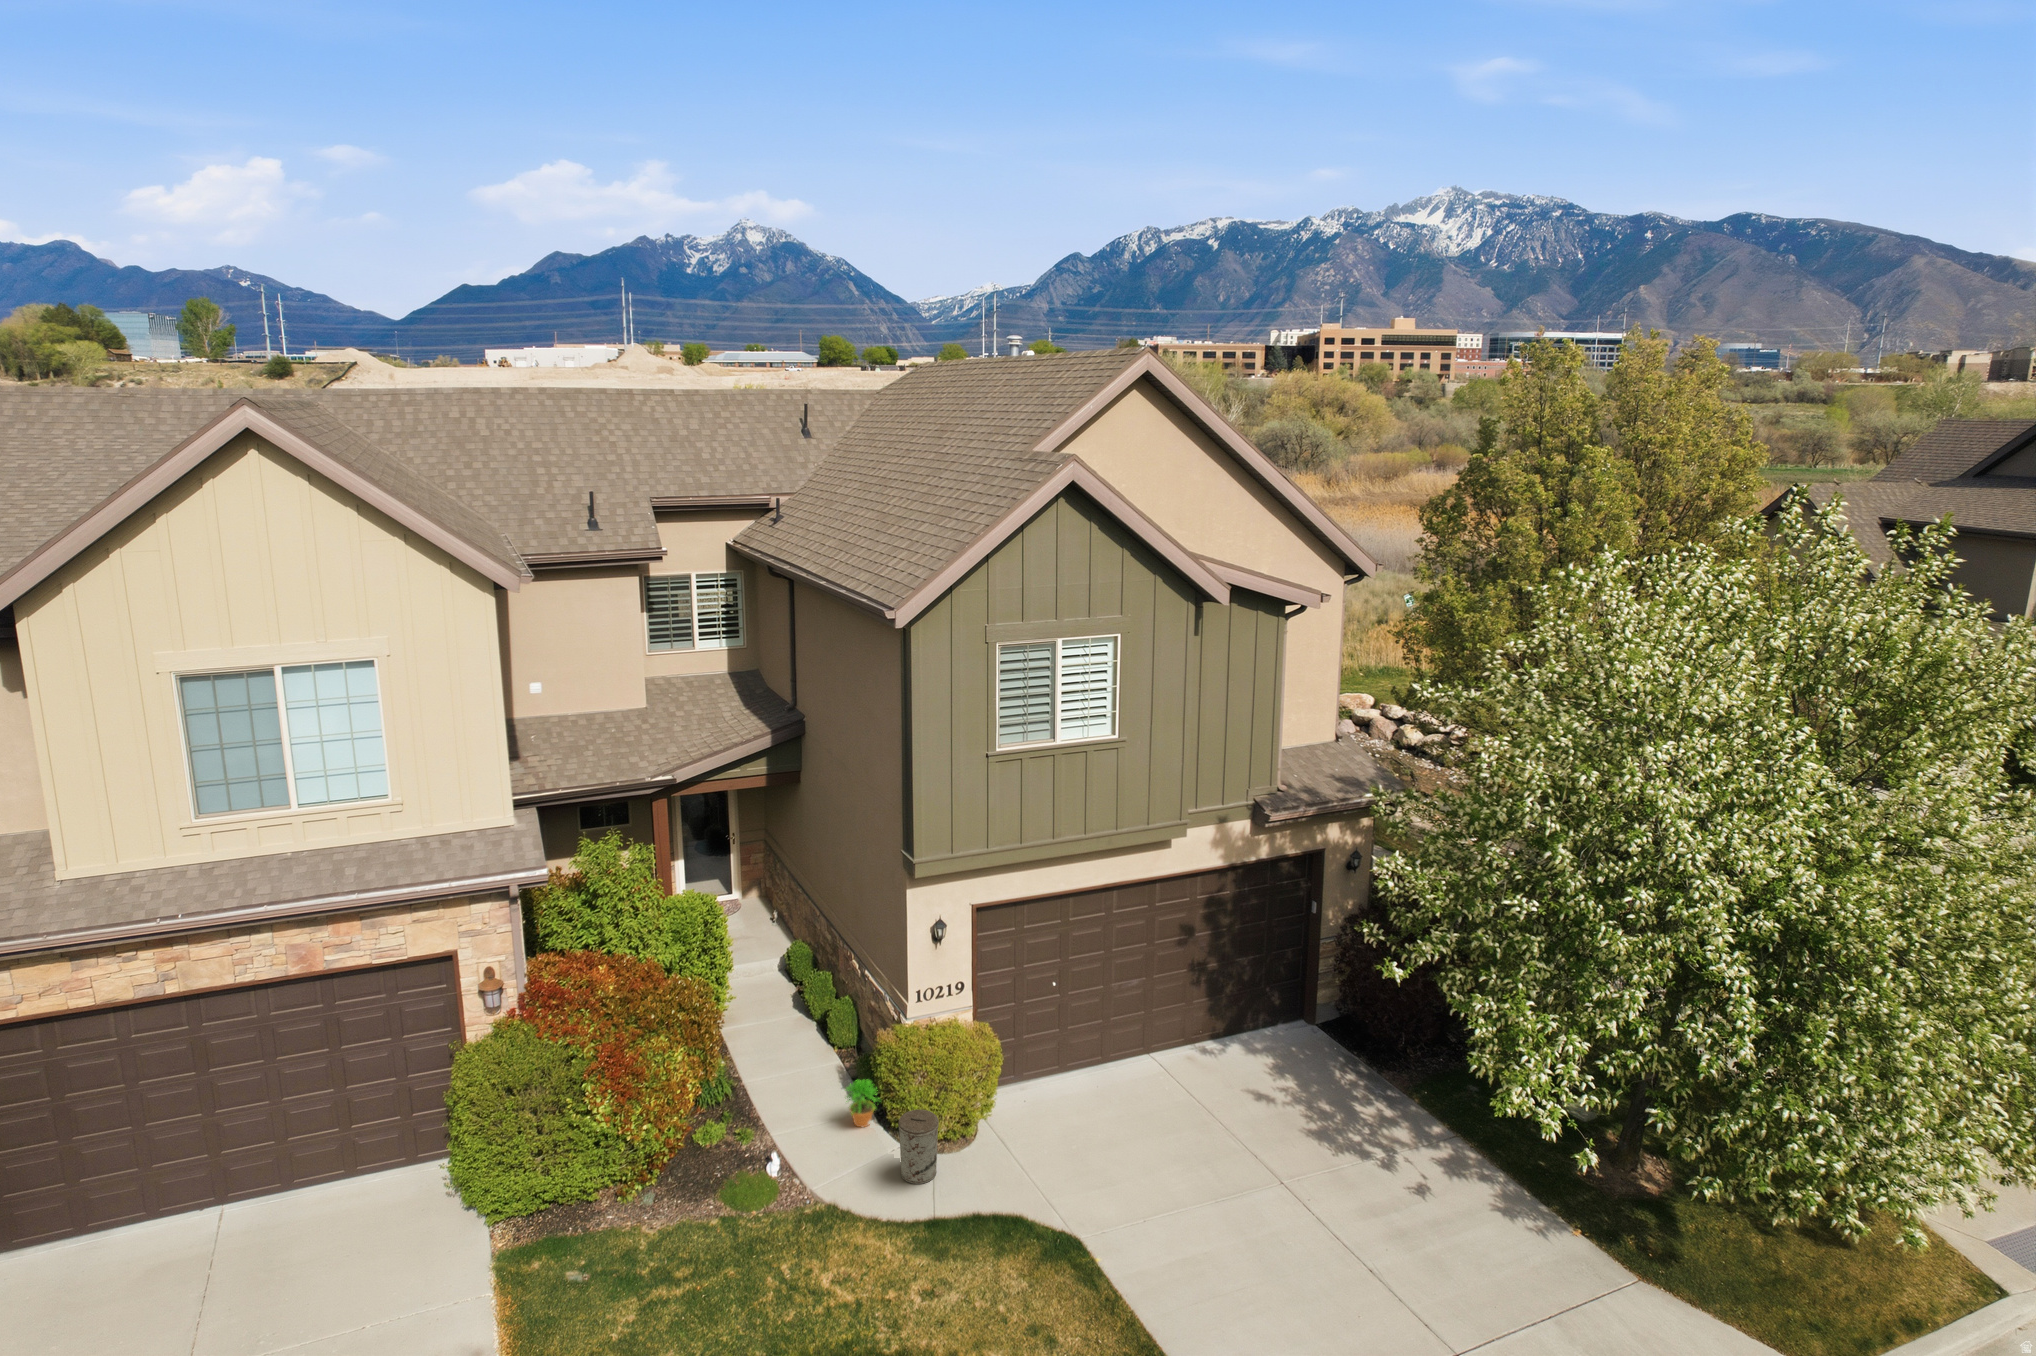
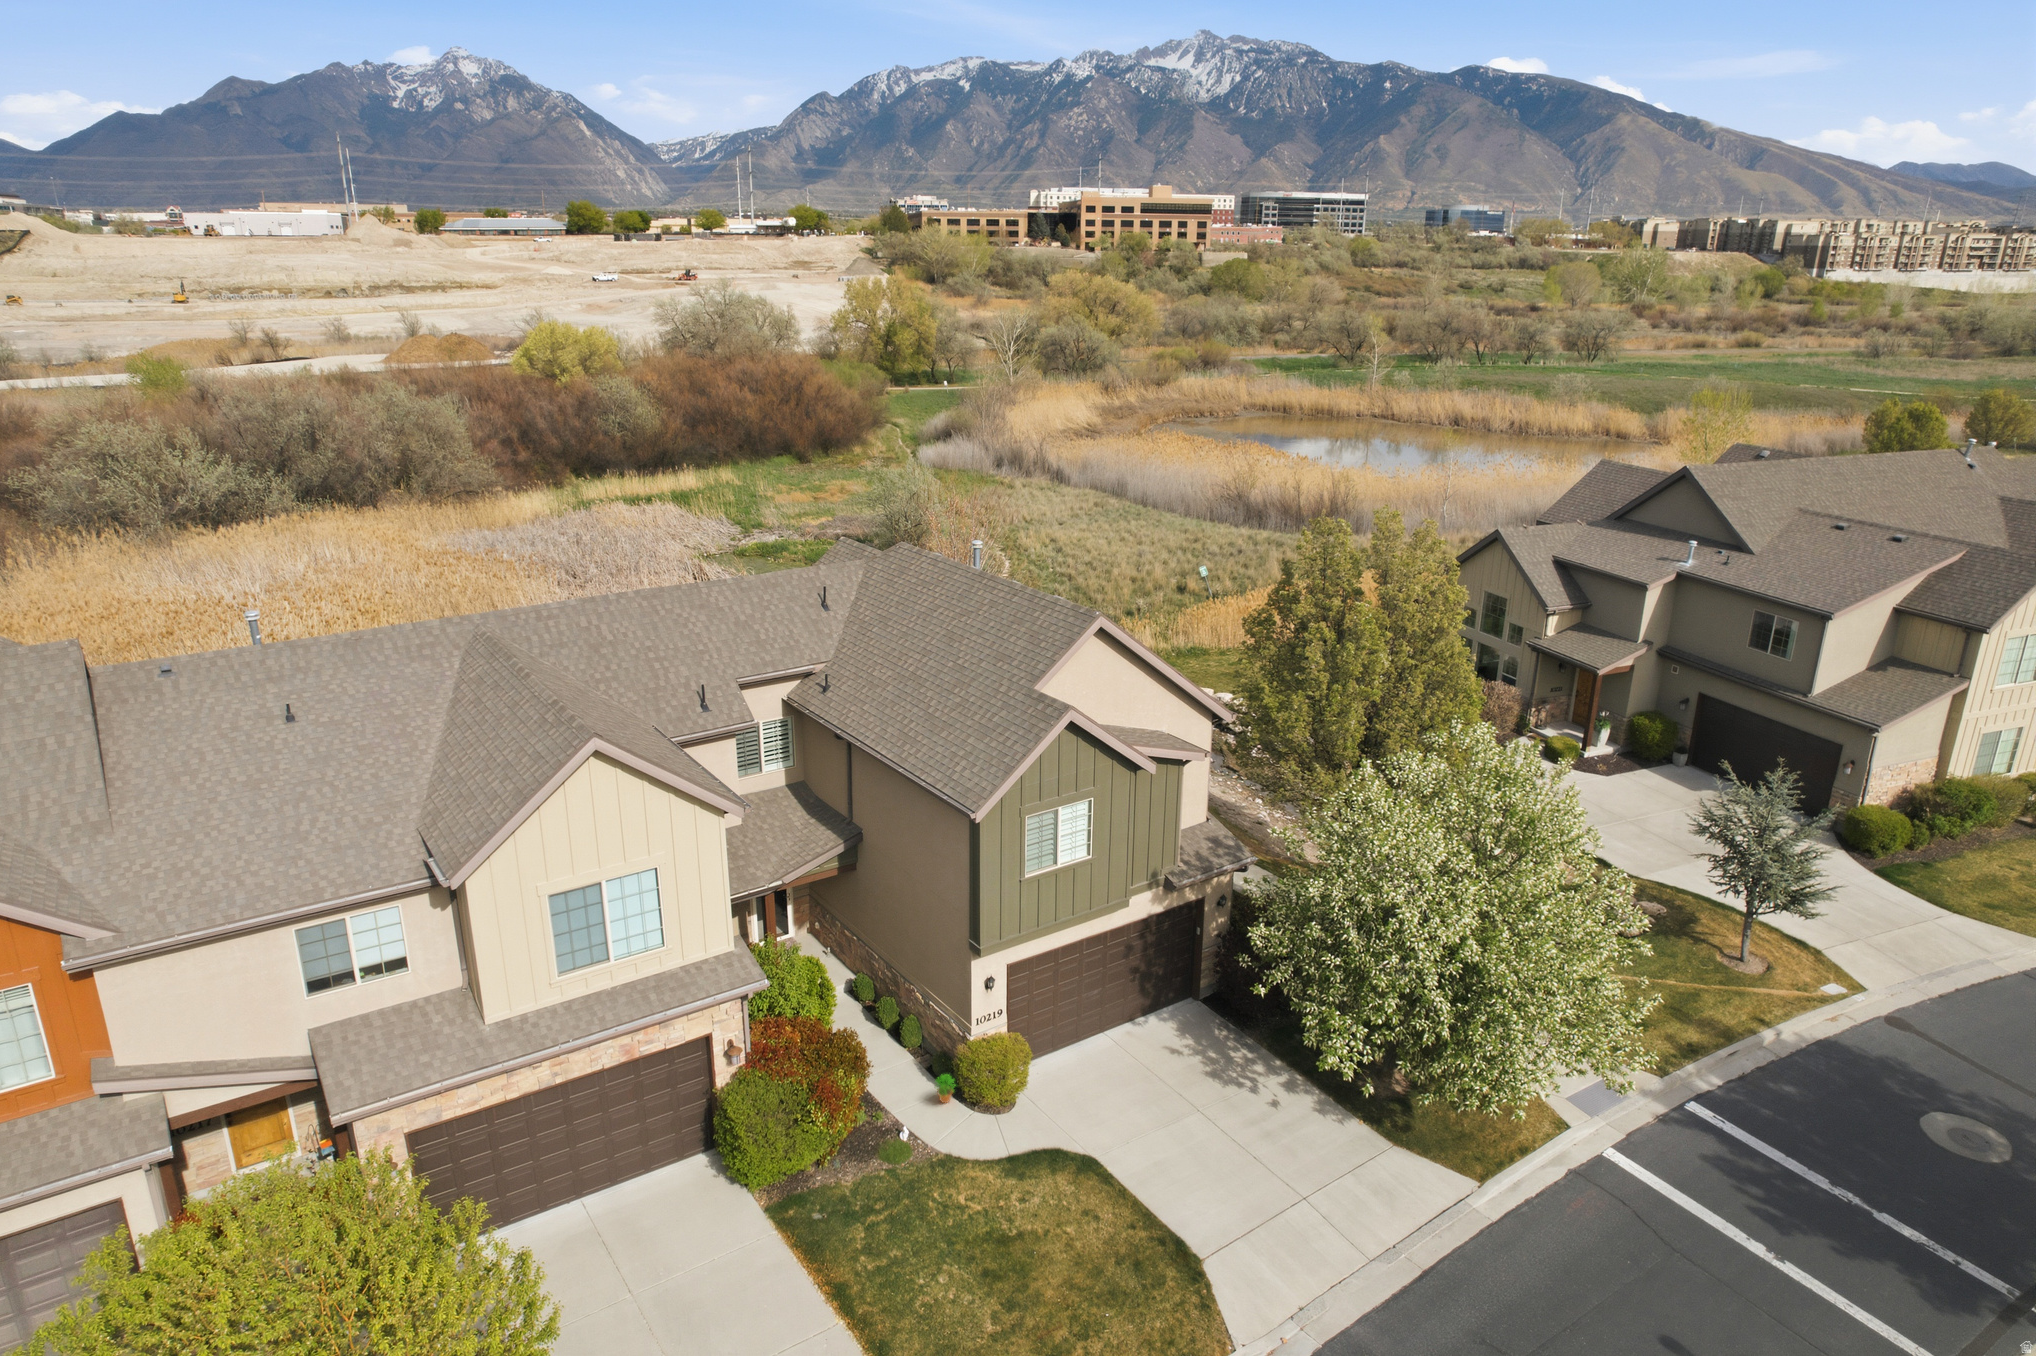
trash can: present [898,1109,939,1184] -> none [979,1092,1003,1136]

